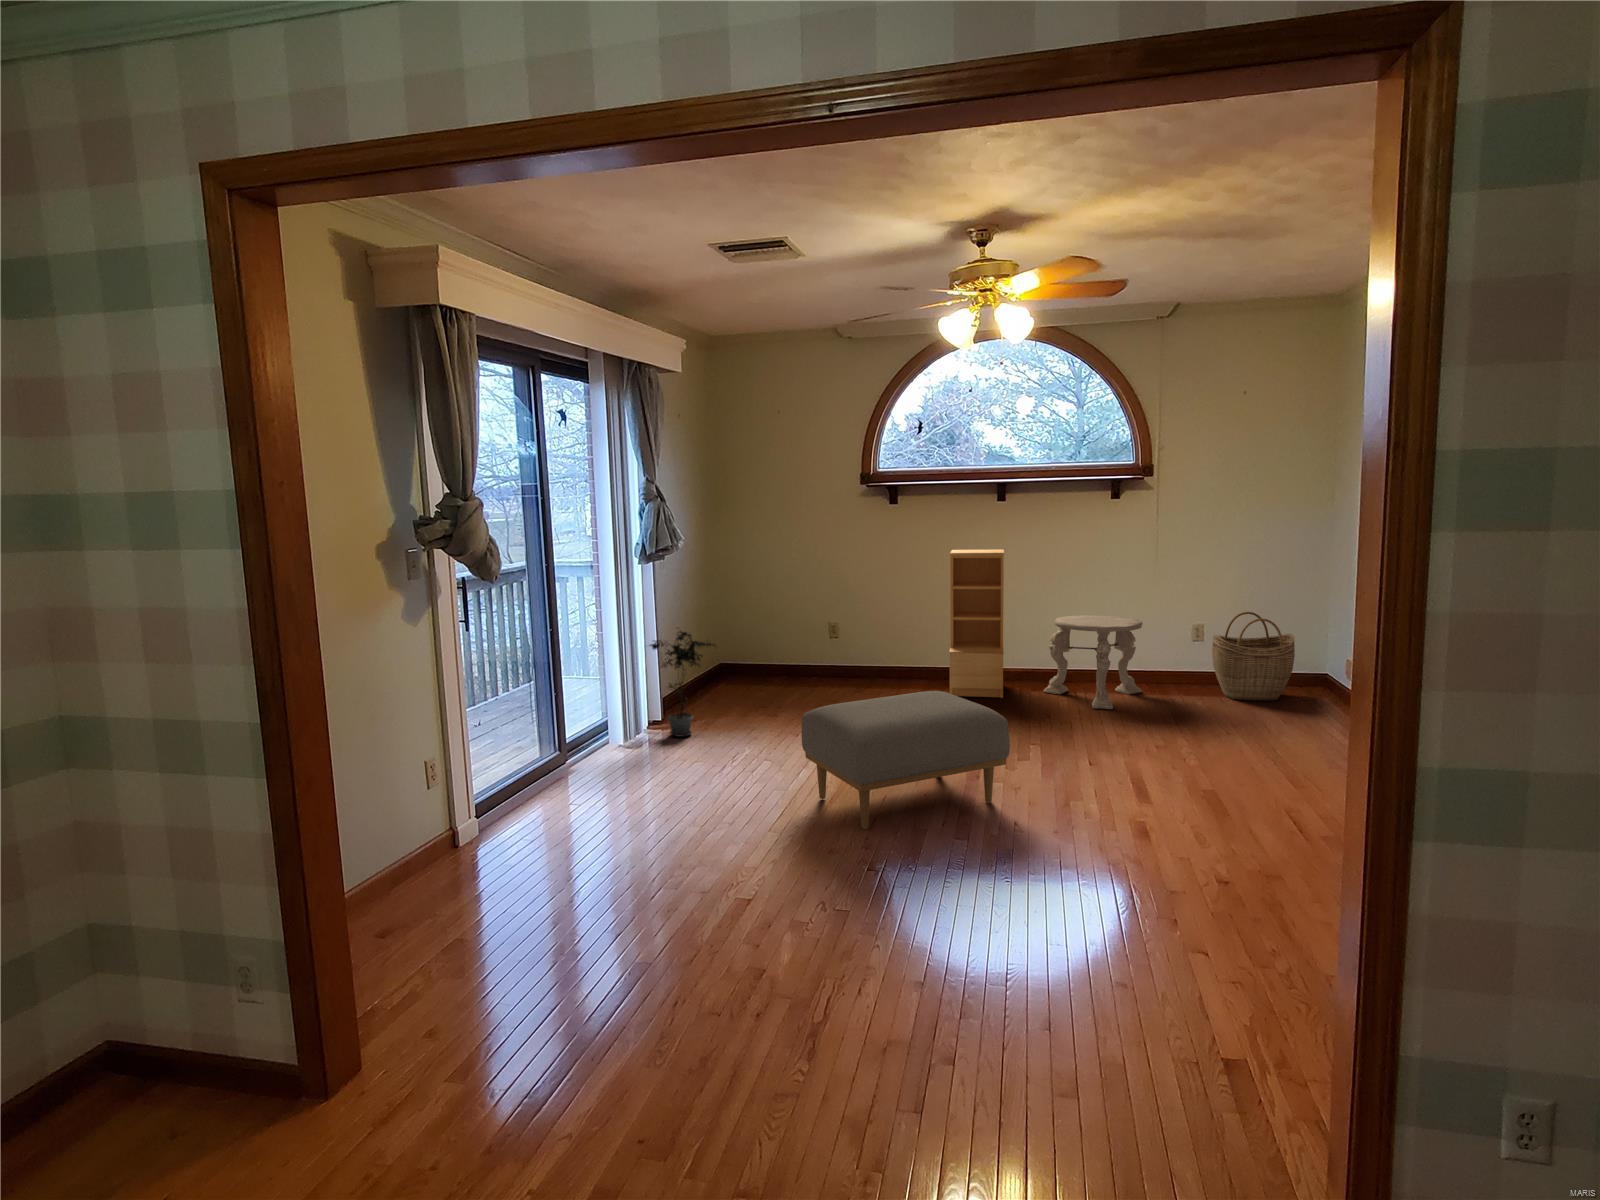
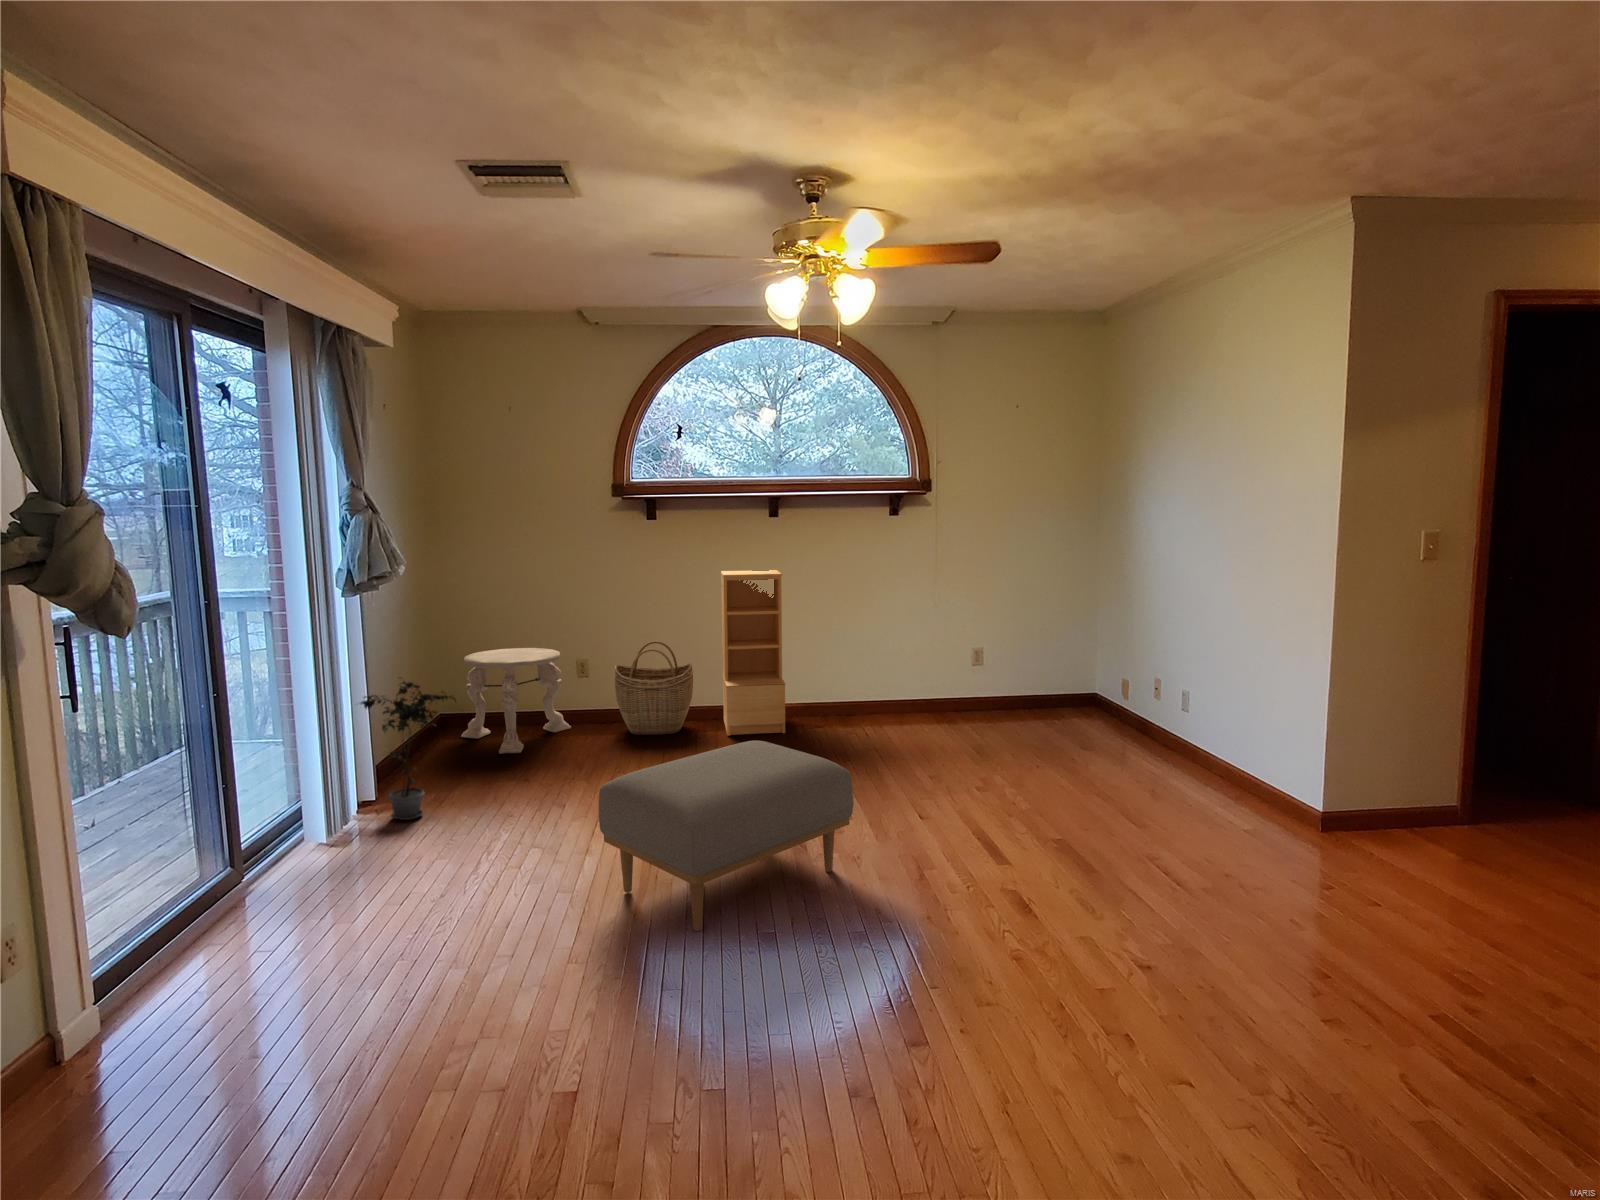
woven basket: present [1212,612,1295,701] -> present [615,641,693,735]
side table: present [1044,615,1143,709] -> present [461,648,571,754]

